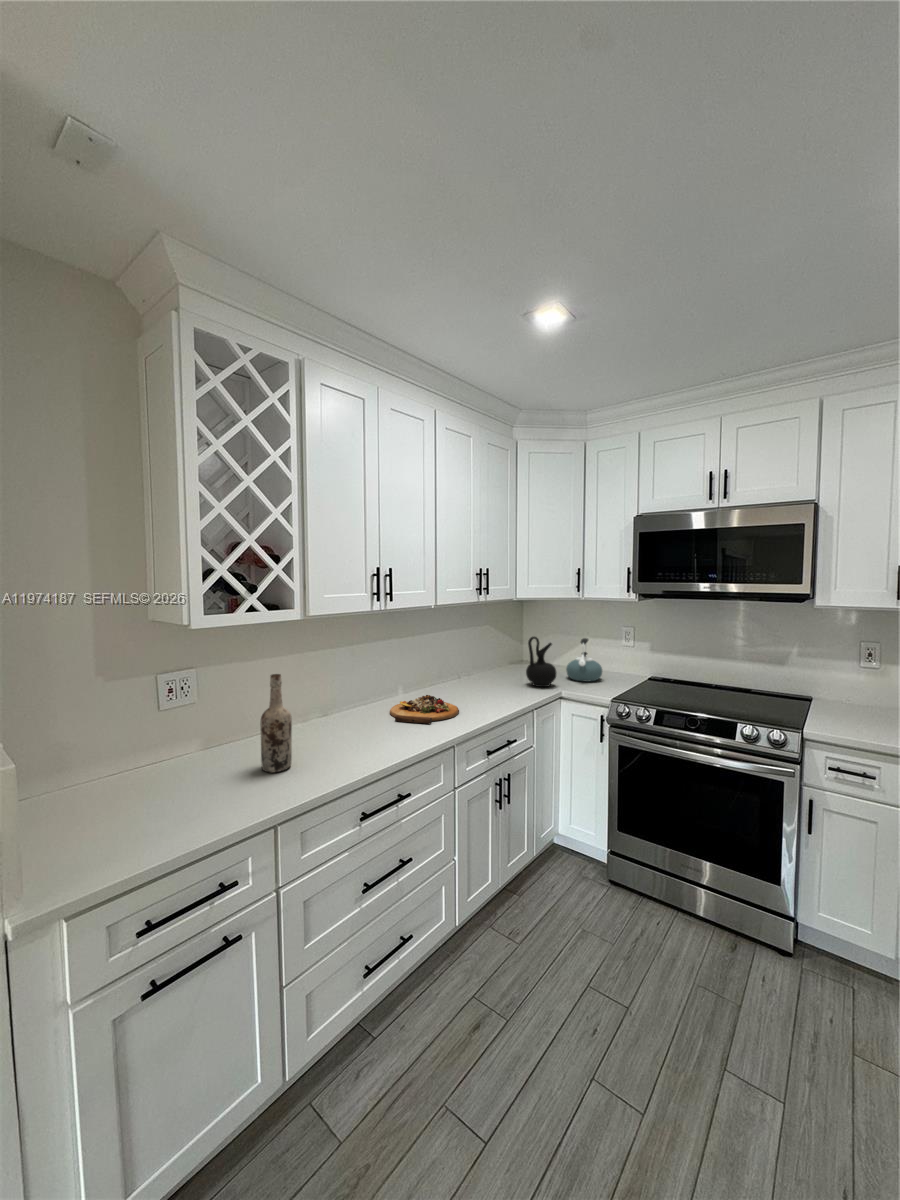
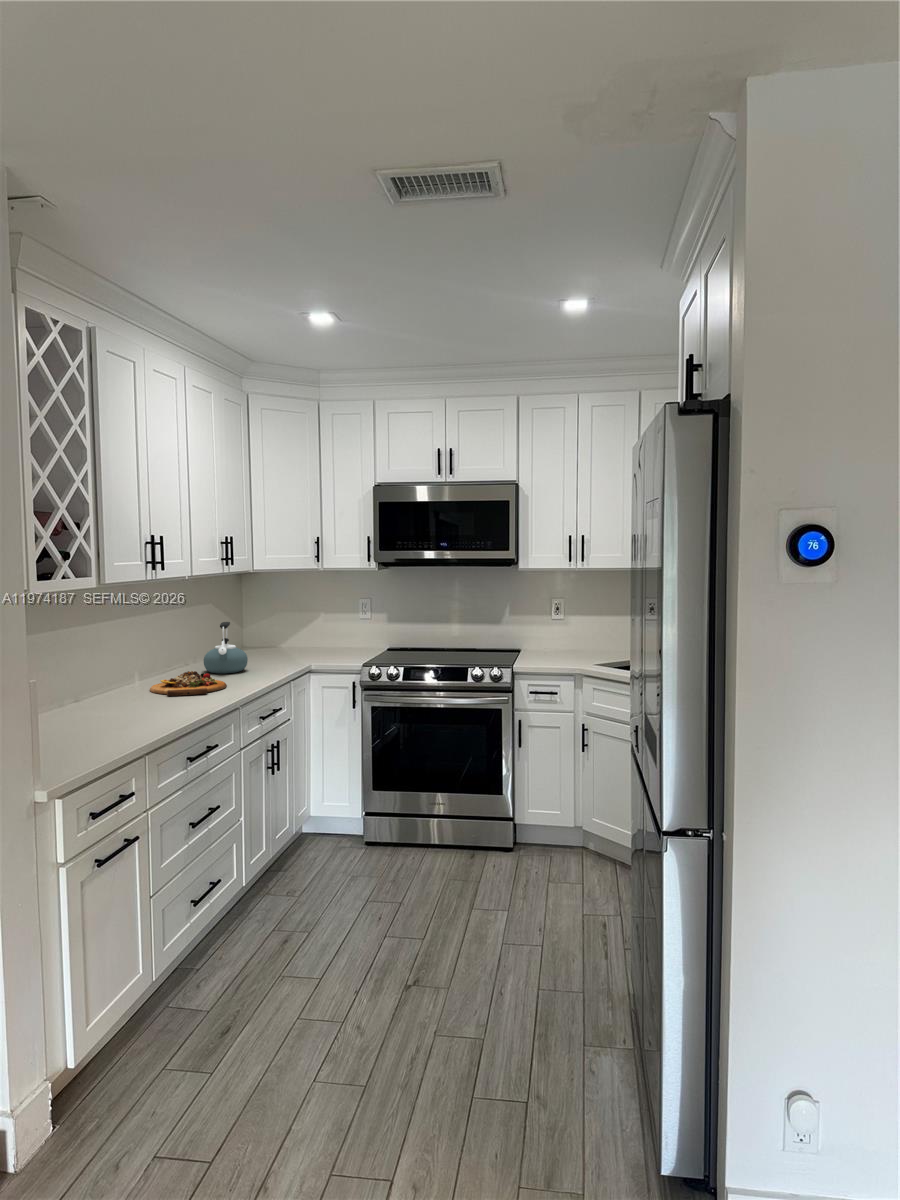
ceramic jug: present [526,637,556,687] -> none [271,610,304,662]
kettle: present [566,638,602,682] -> present [204,622,248,674]
wine bottle: present [260,674,292,772] -> none [77,641,109,735]

